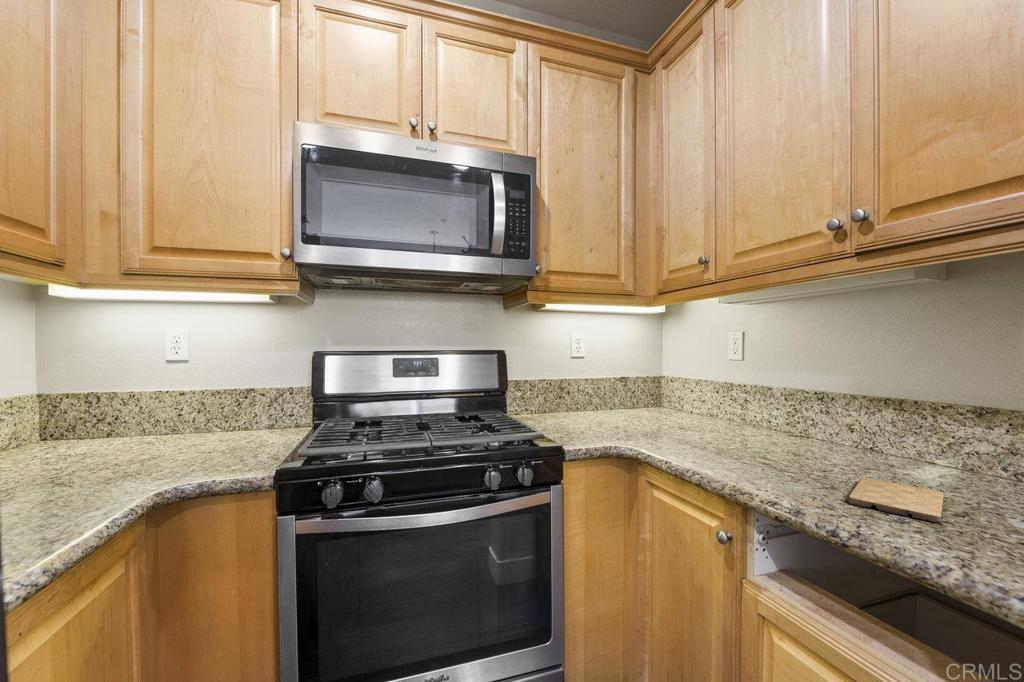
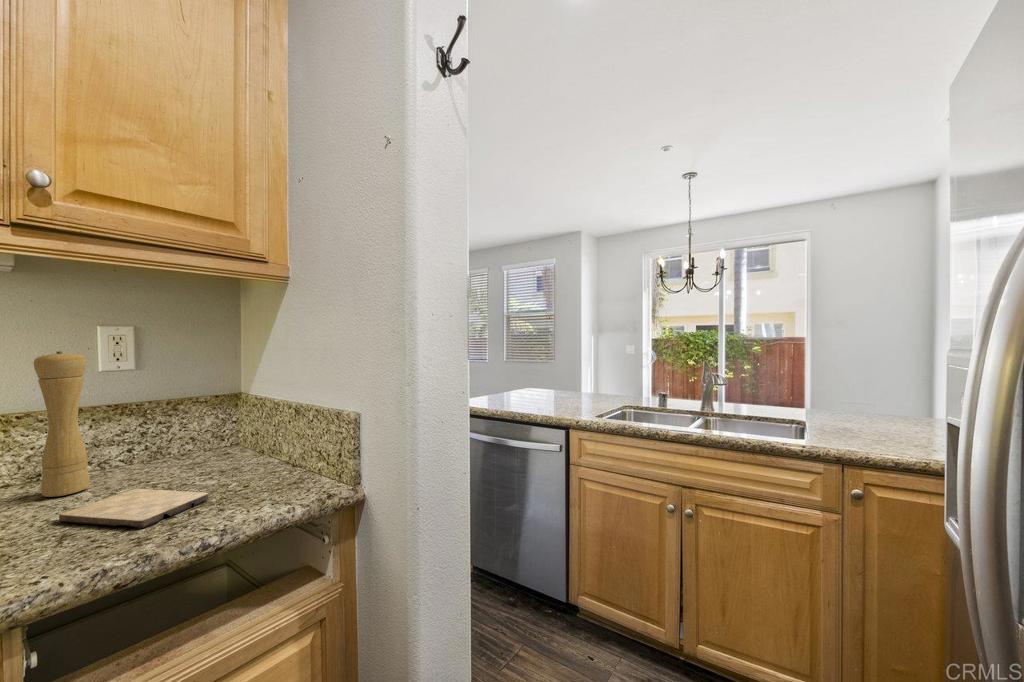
pepper mill: none [918,350,963,483] -> present [34,351,90,497]

